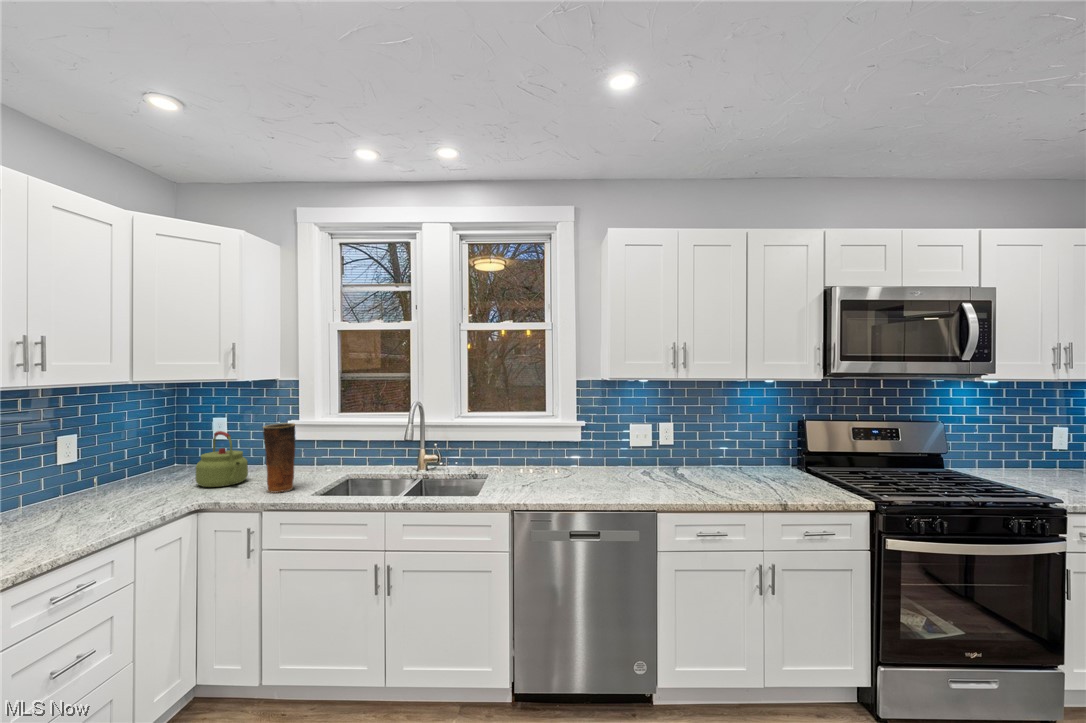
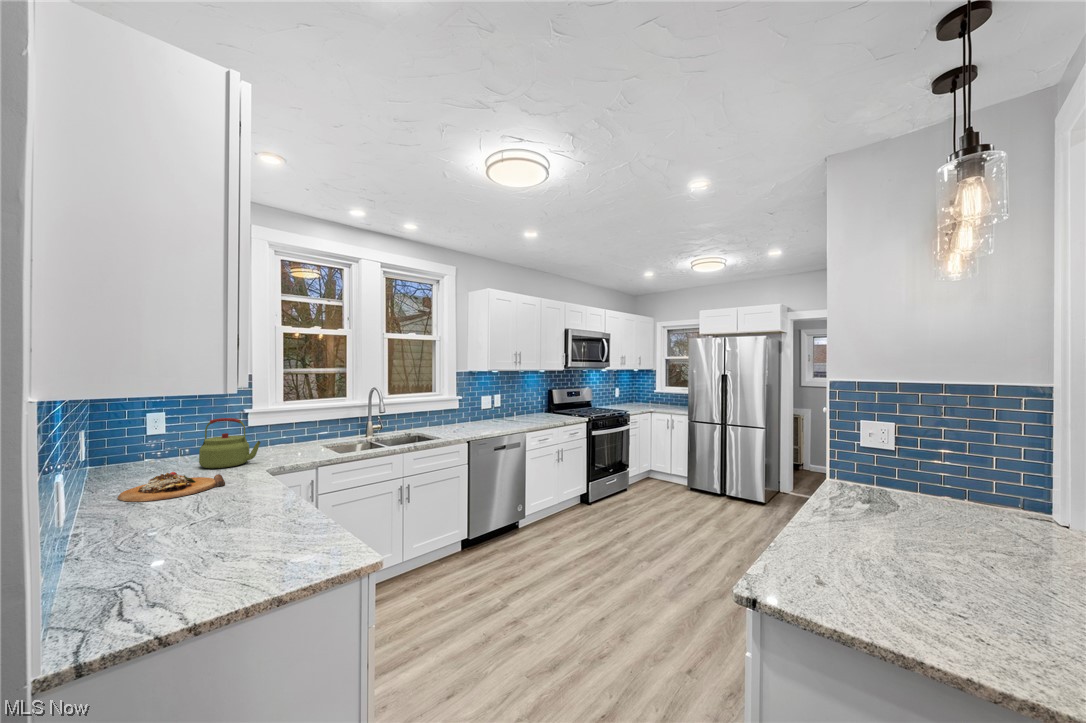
vase: present [263,423,296,493] -> none [290,405,317,460]
cutting board: none [46,487,157,518] -> present [118,472,225,502]

